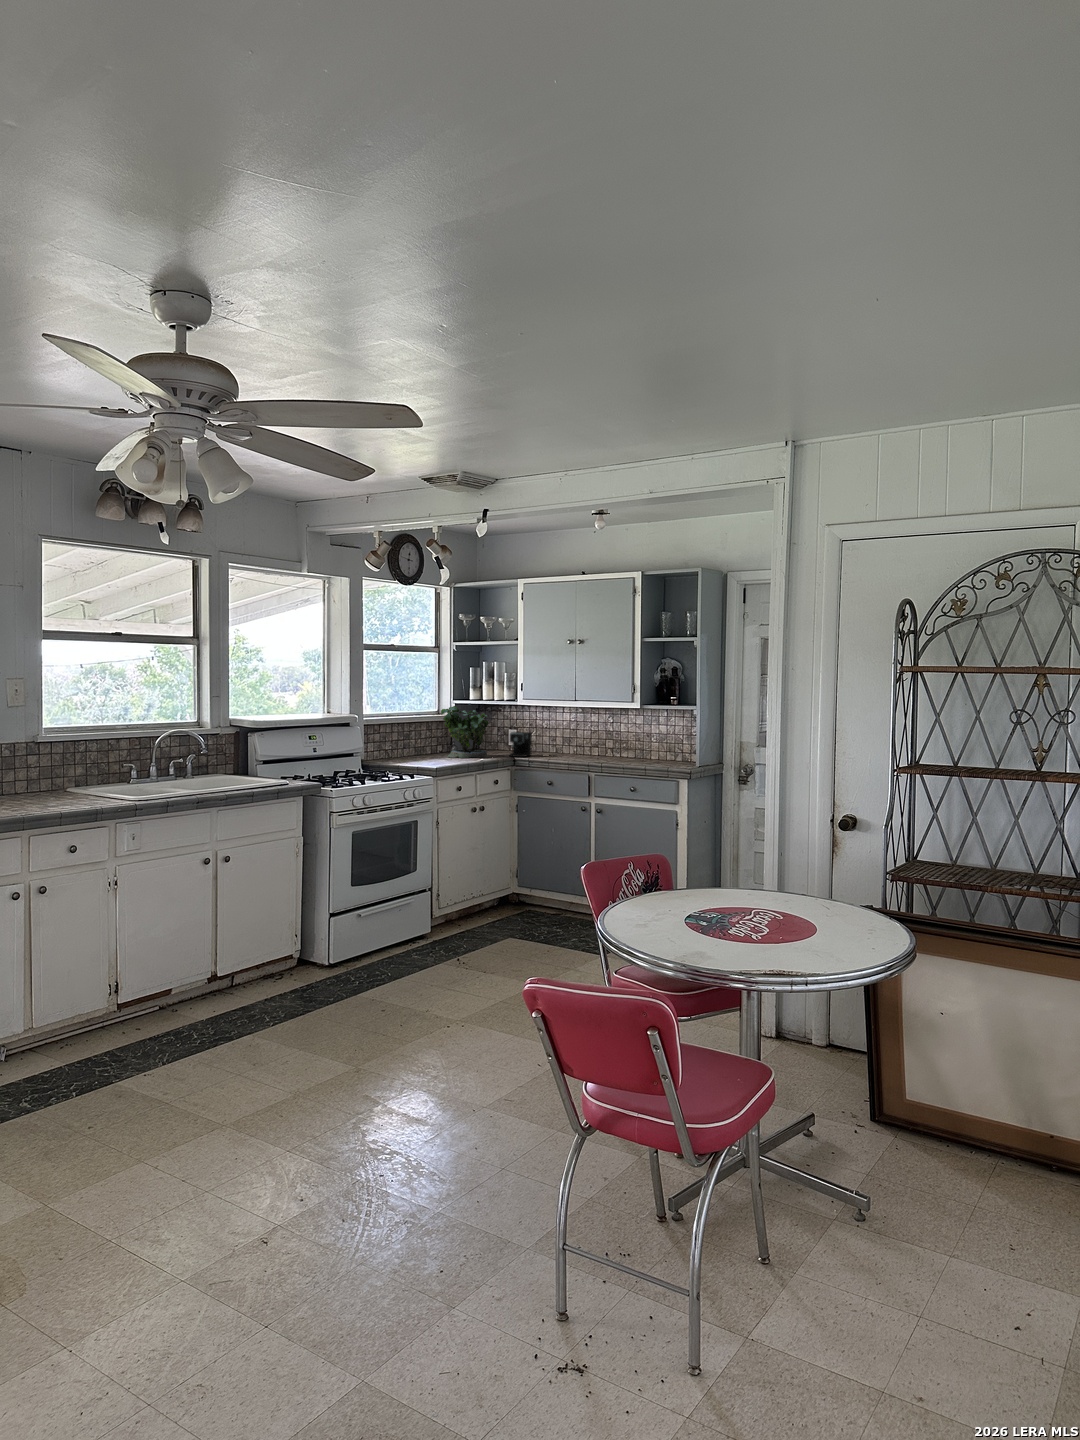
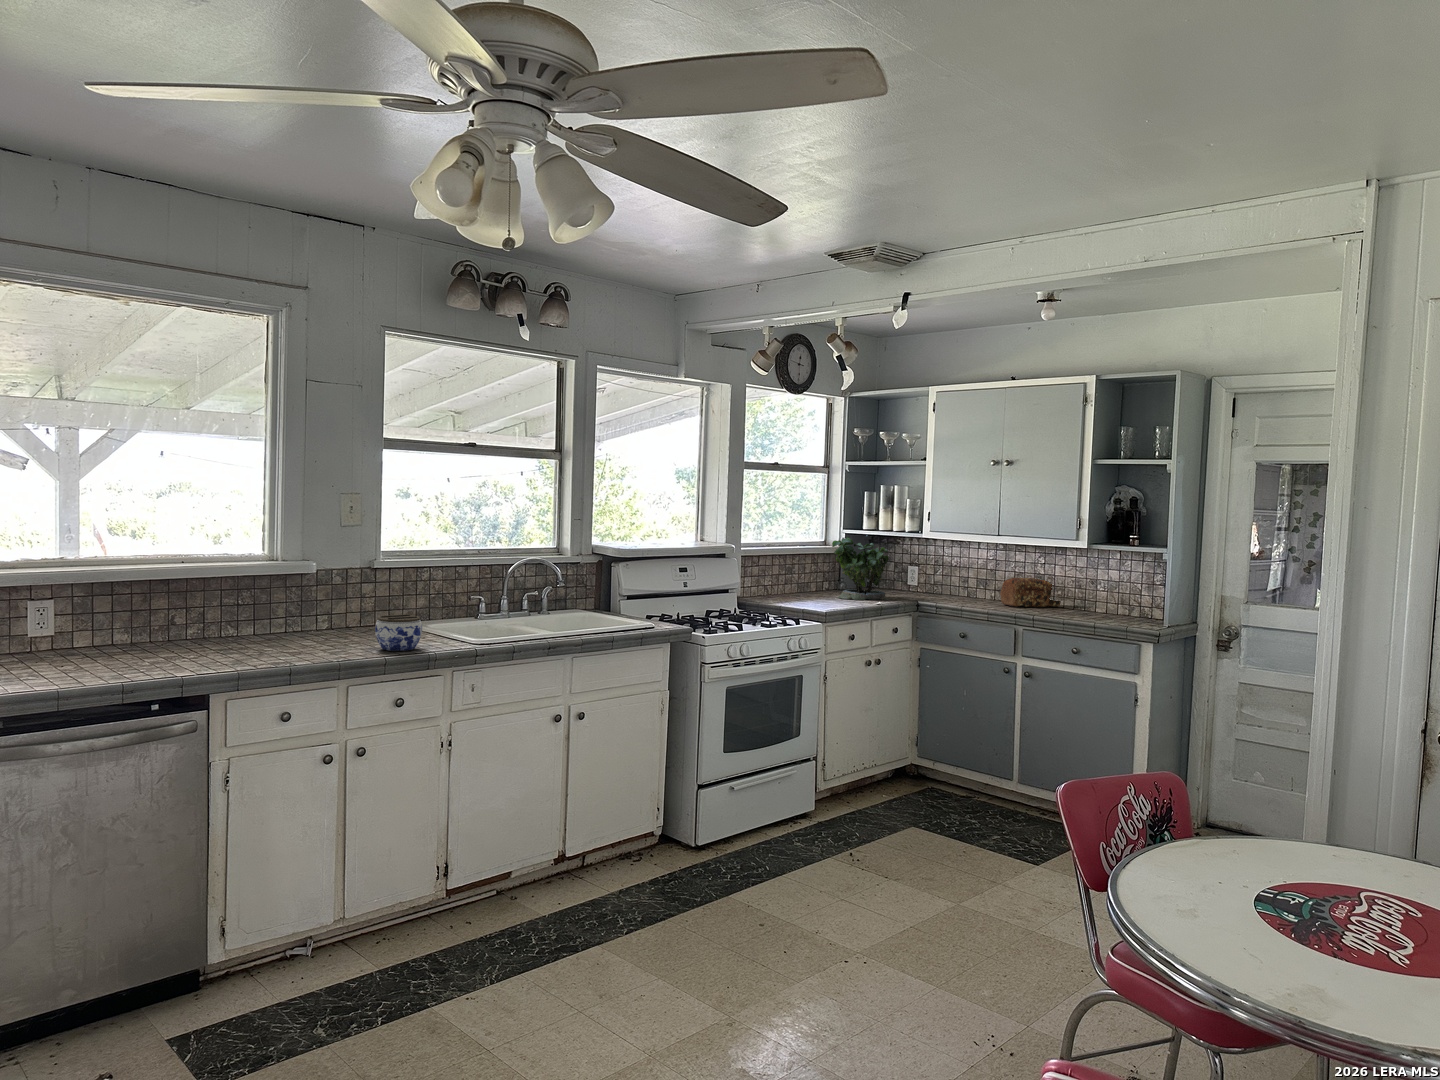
coffee maker: present [509,732,532,757] -> none [913,571,971,601]
bread loaf: none [579,735,627,759] -> present [1000,578,1061,607]
jar: none [49,779,90,810] -> present [375,614,422,651]

